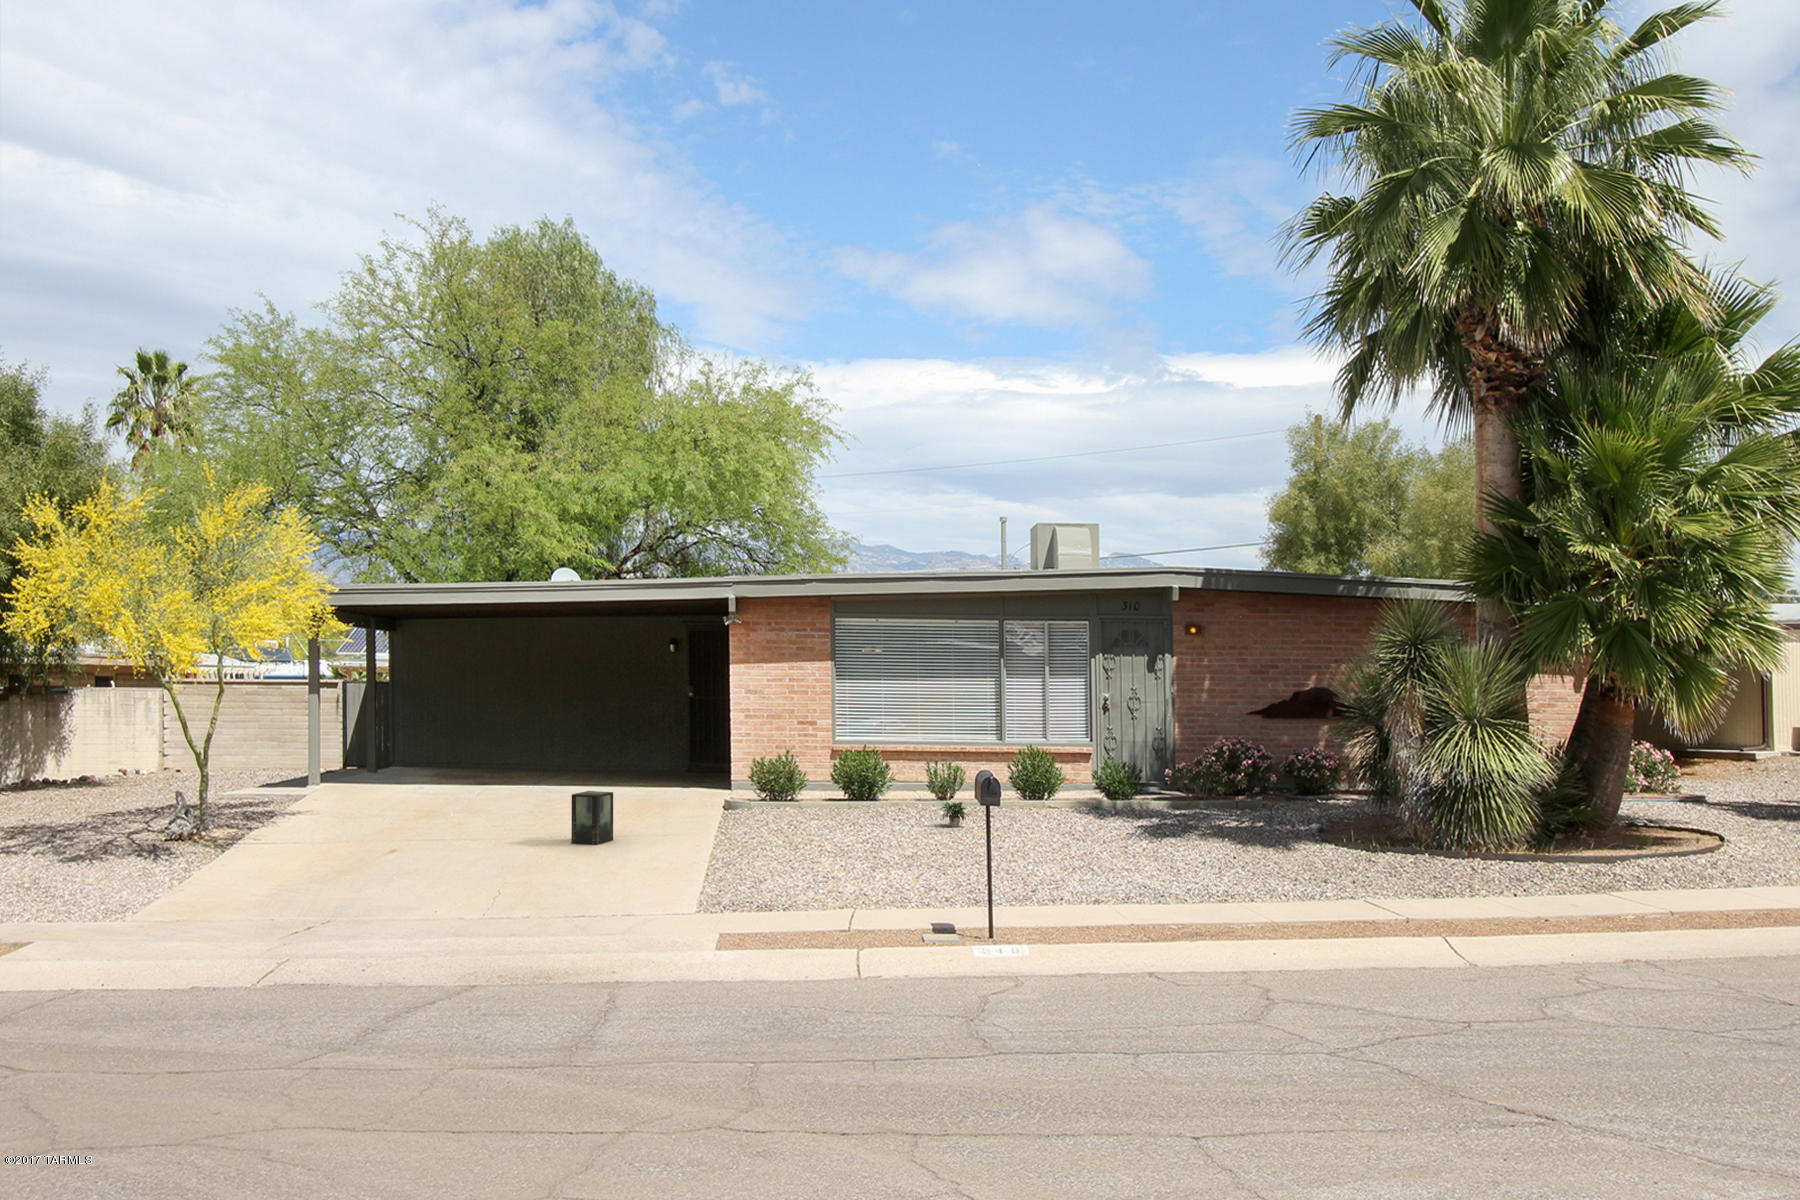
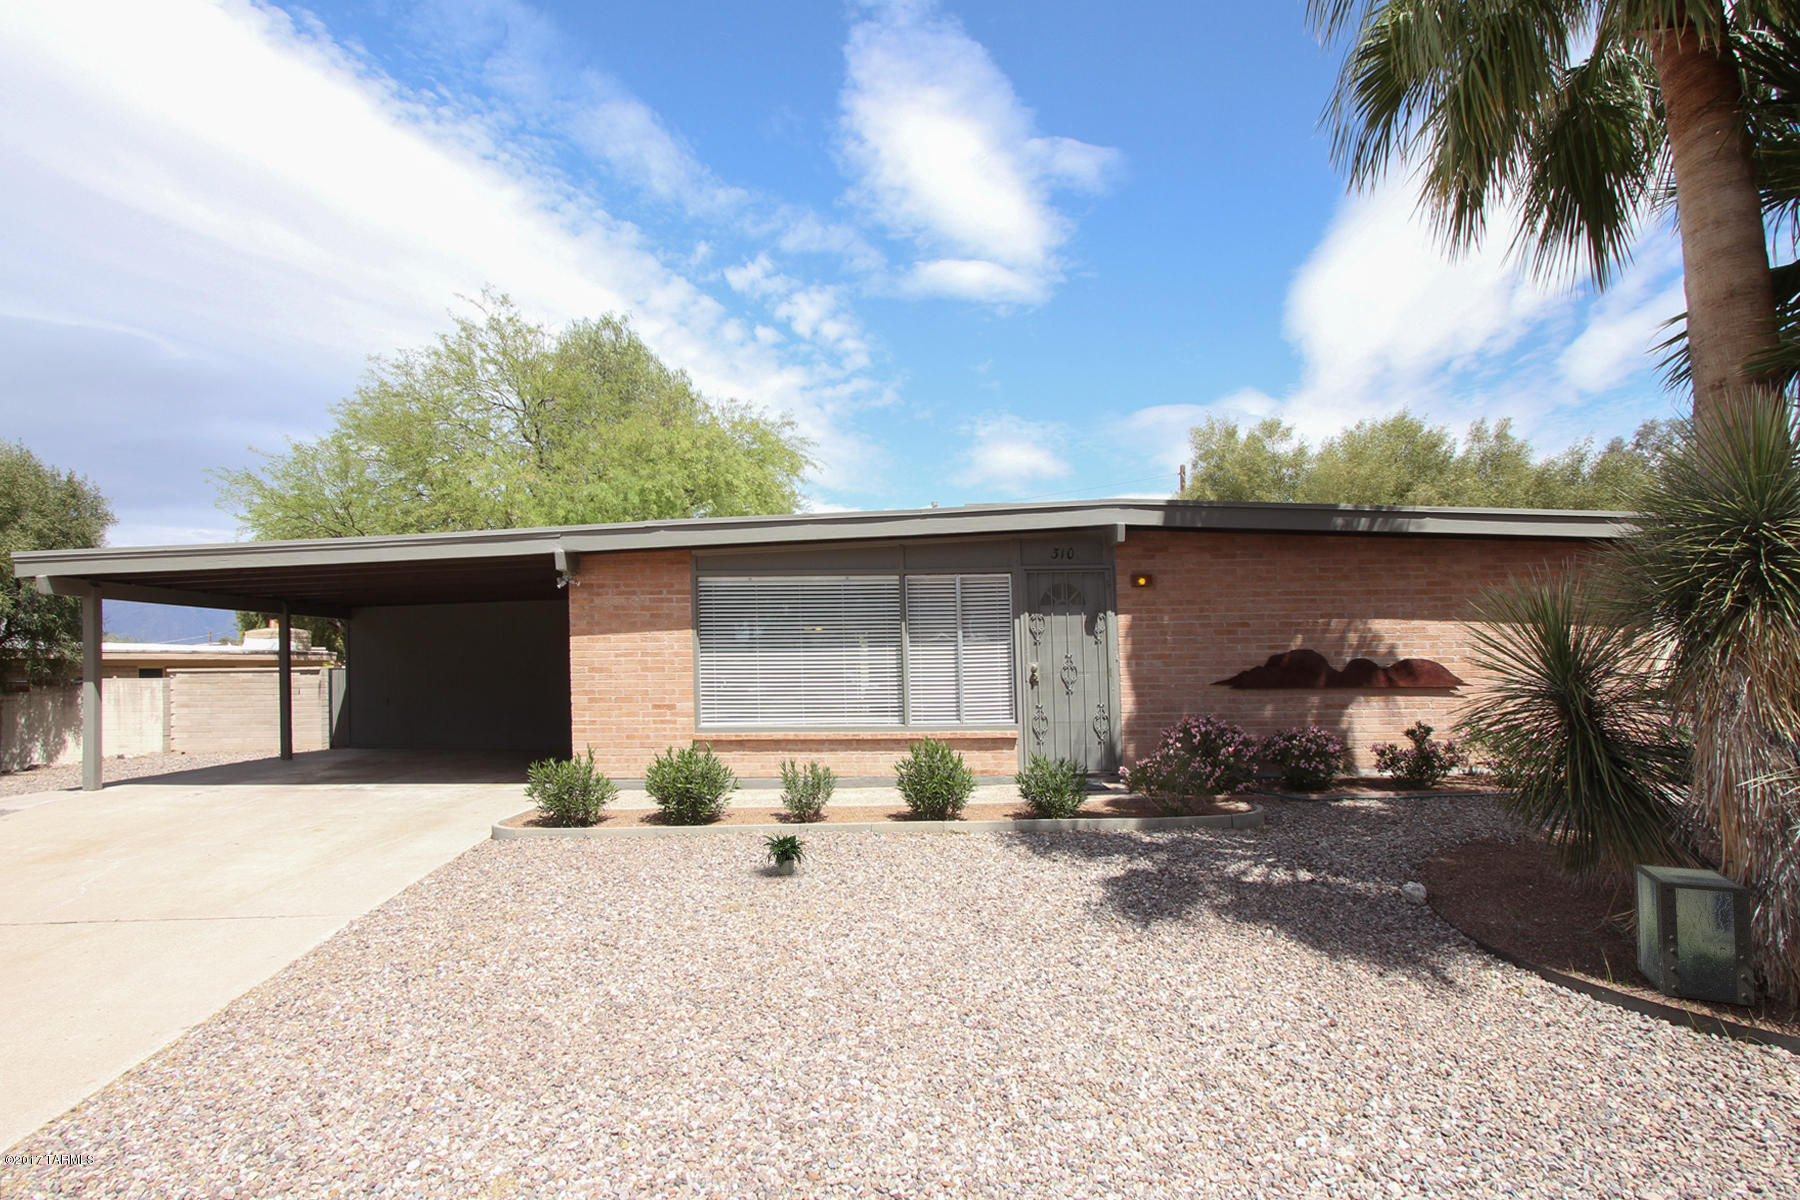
storage box: present [571,791,613,845] -> present [1633,864,1755,1006]

